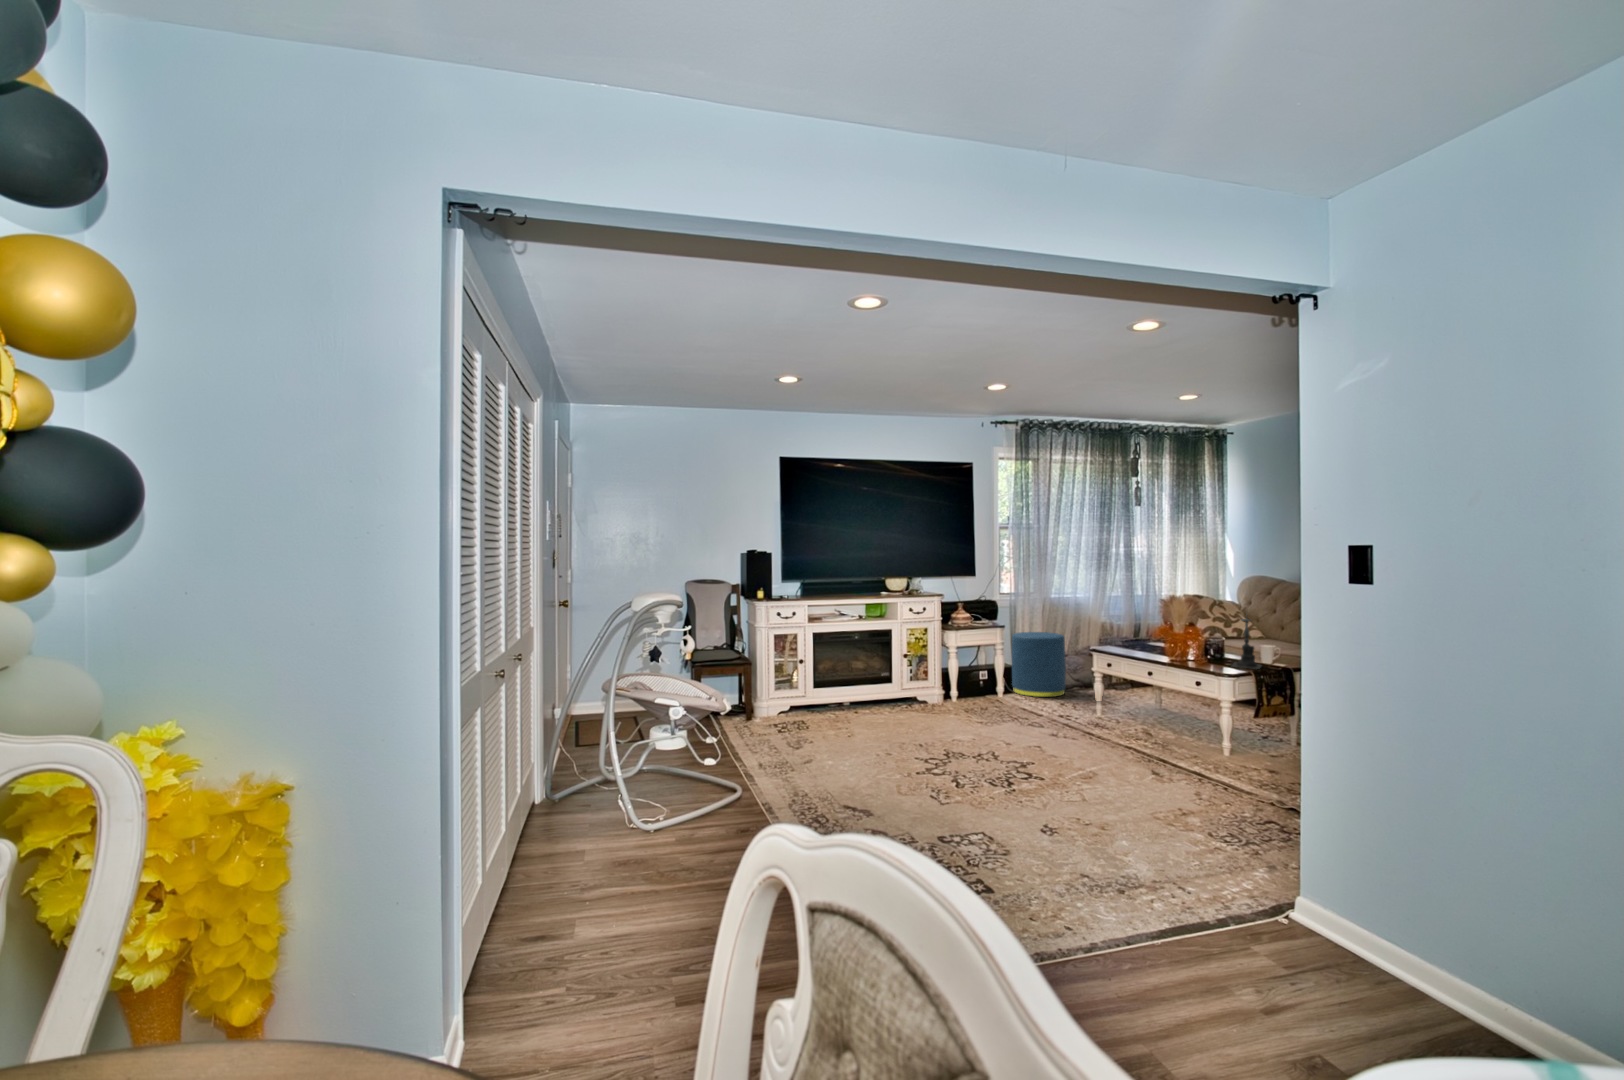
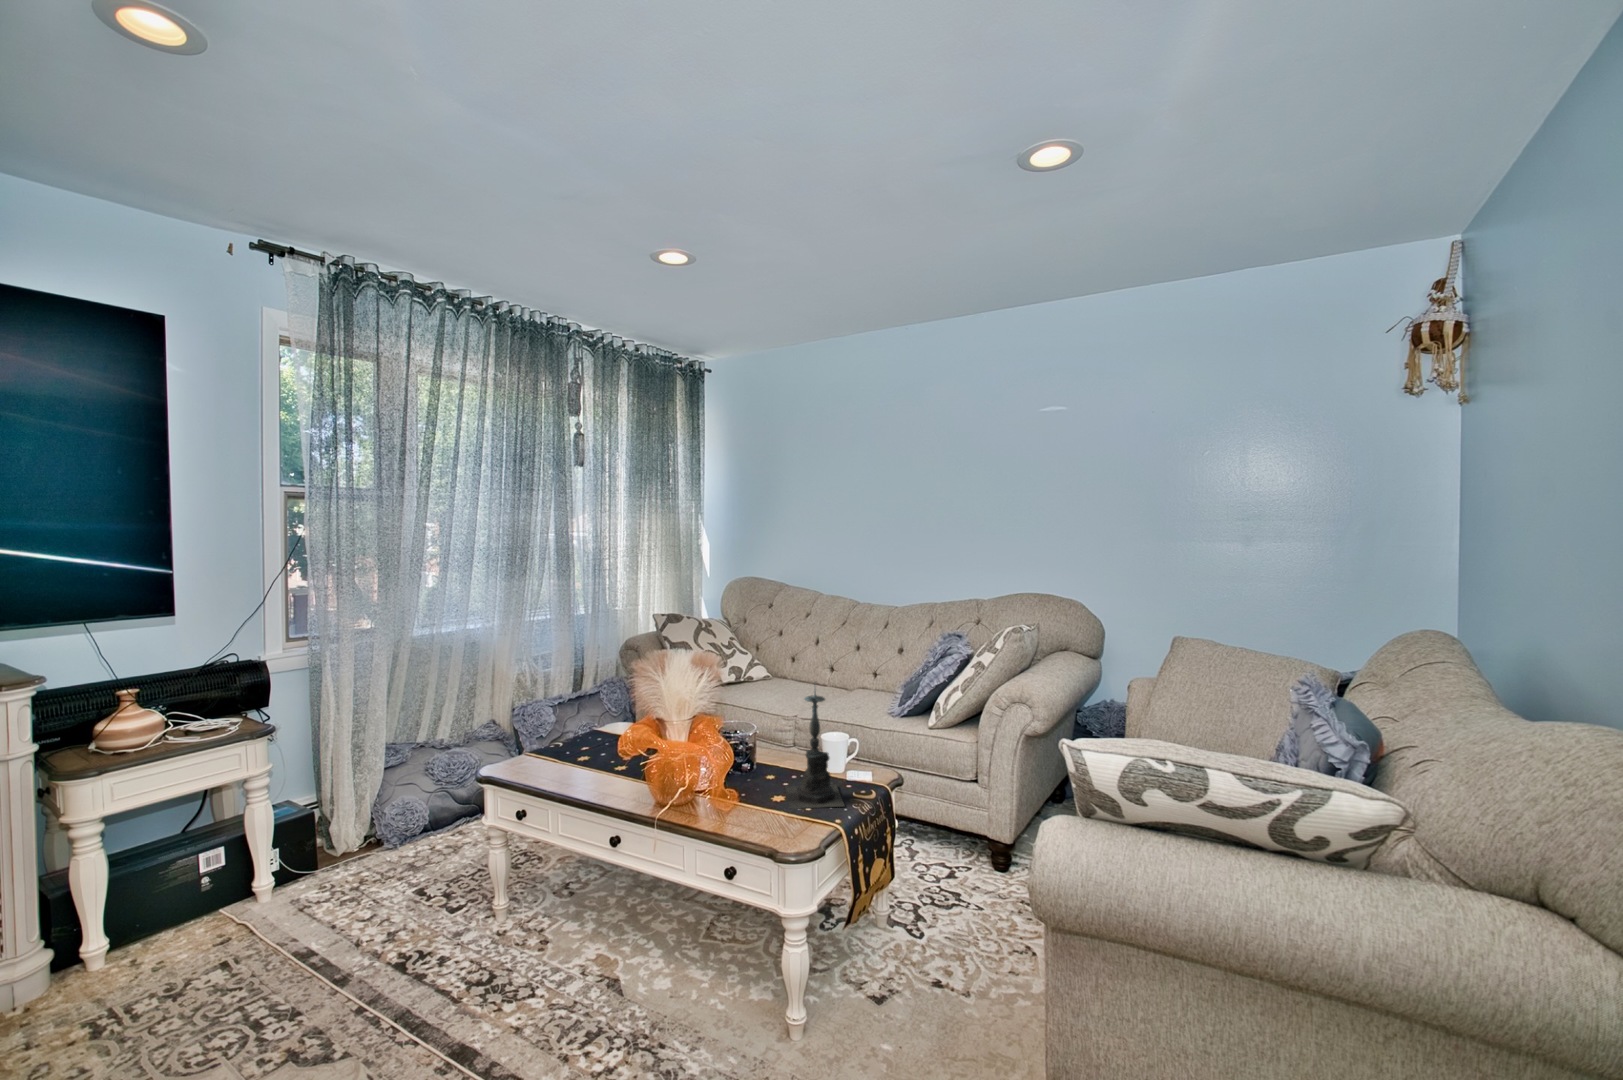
ottoman: present [1012,632,1066,697] -> none [300,721,435,890]

